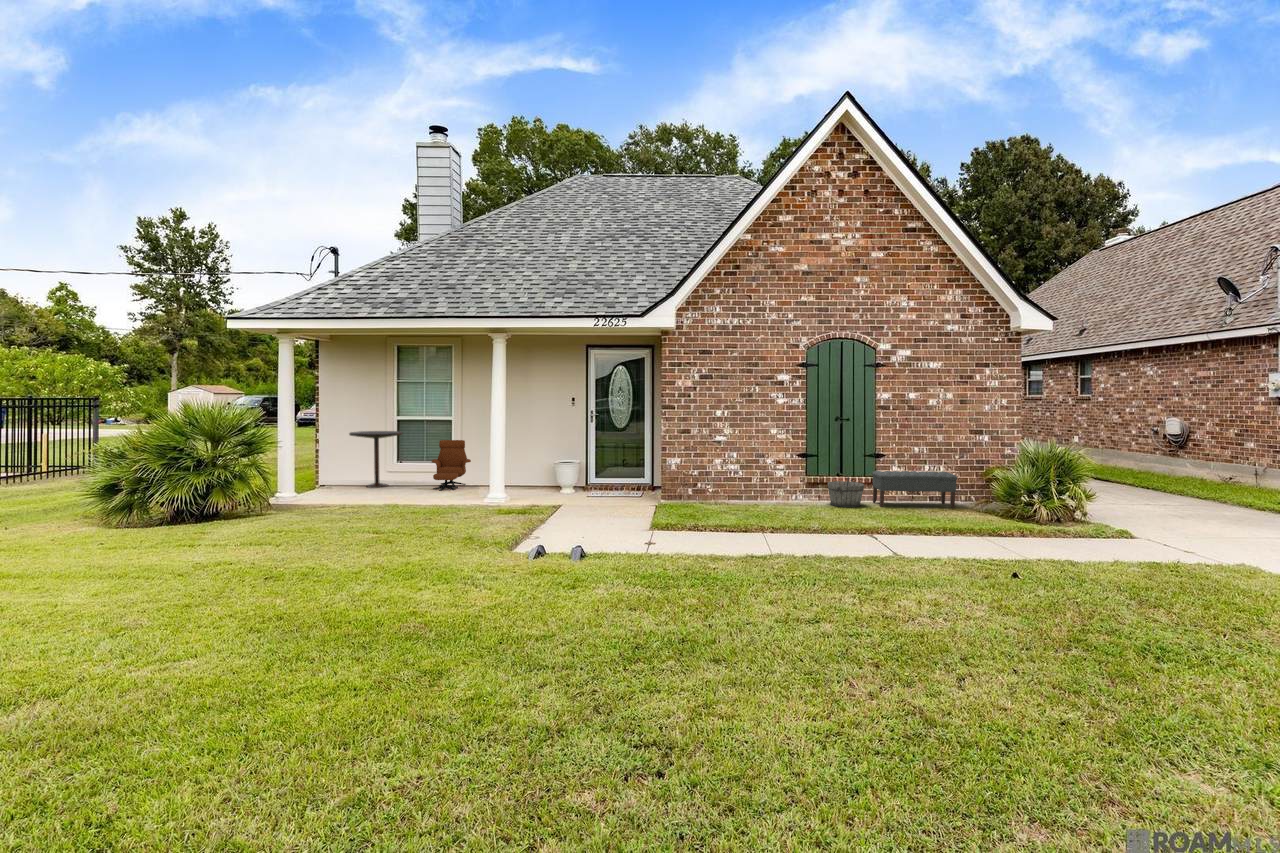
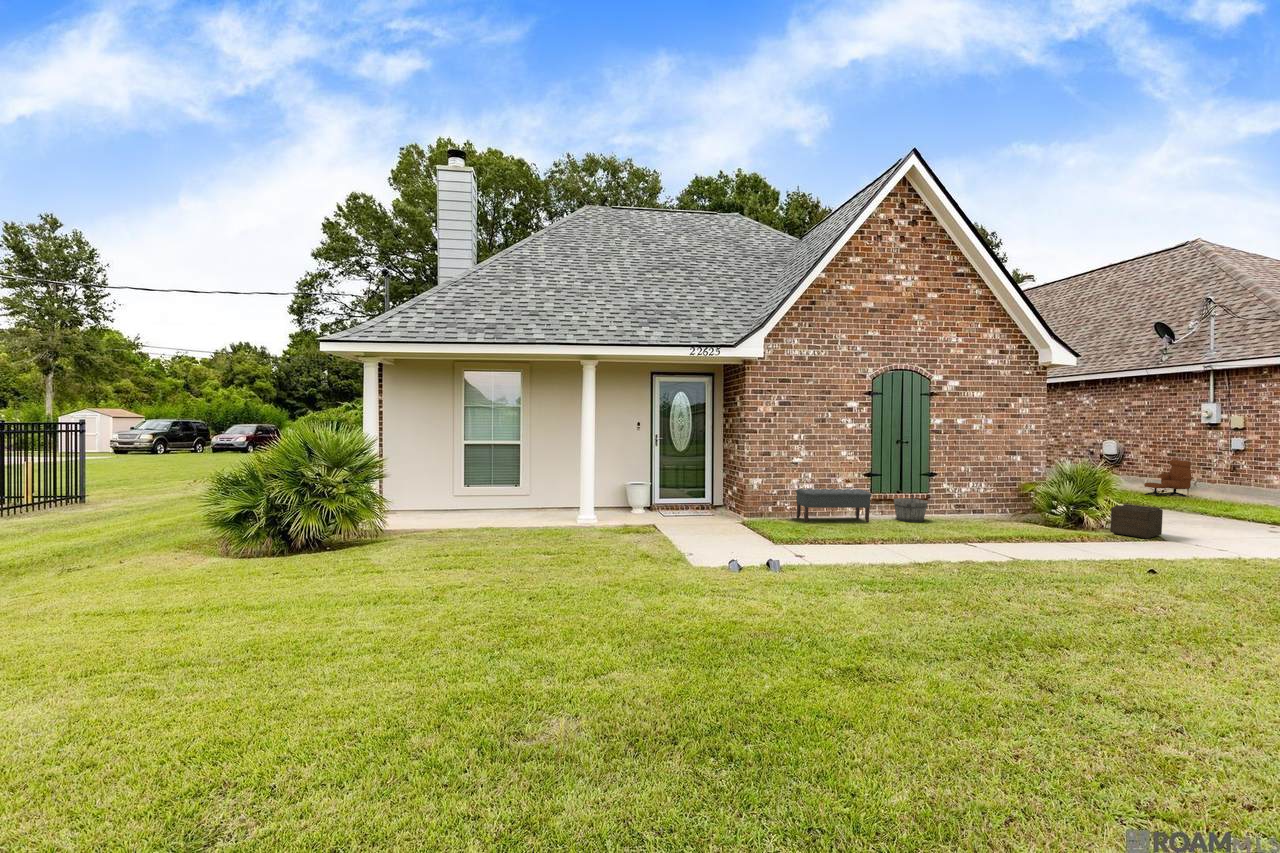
pedestal table: present [349,431,403,488] -> none [418,452,472,510]
lounge chair: present [432,440,471,491] -> present [1144,460,1194,497]
bench: present [872,471,957,508] -> present [796,489,871,522]
wooden crate: none [1064,489,1129,530] -> present [1110,504,1163,539]

